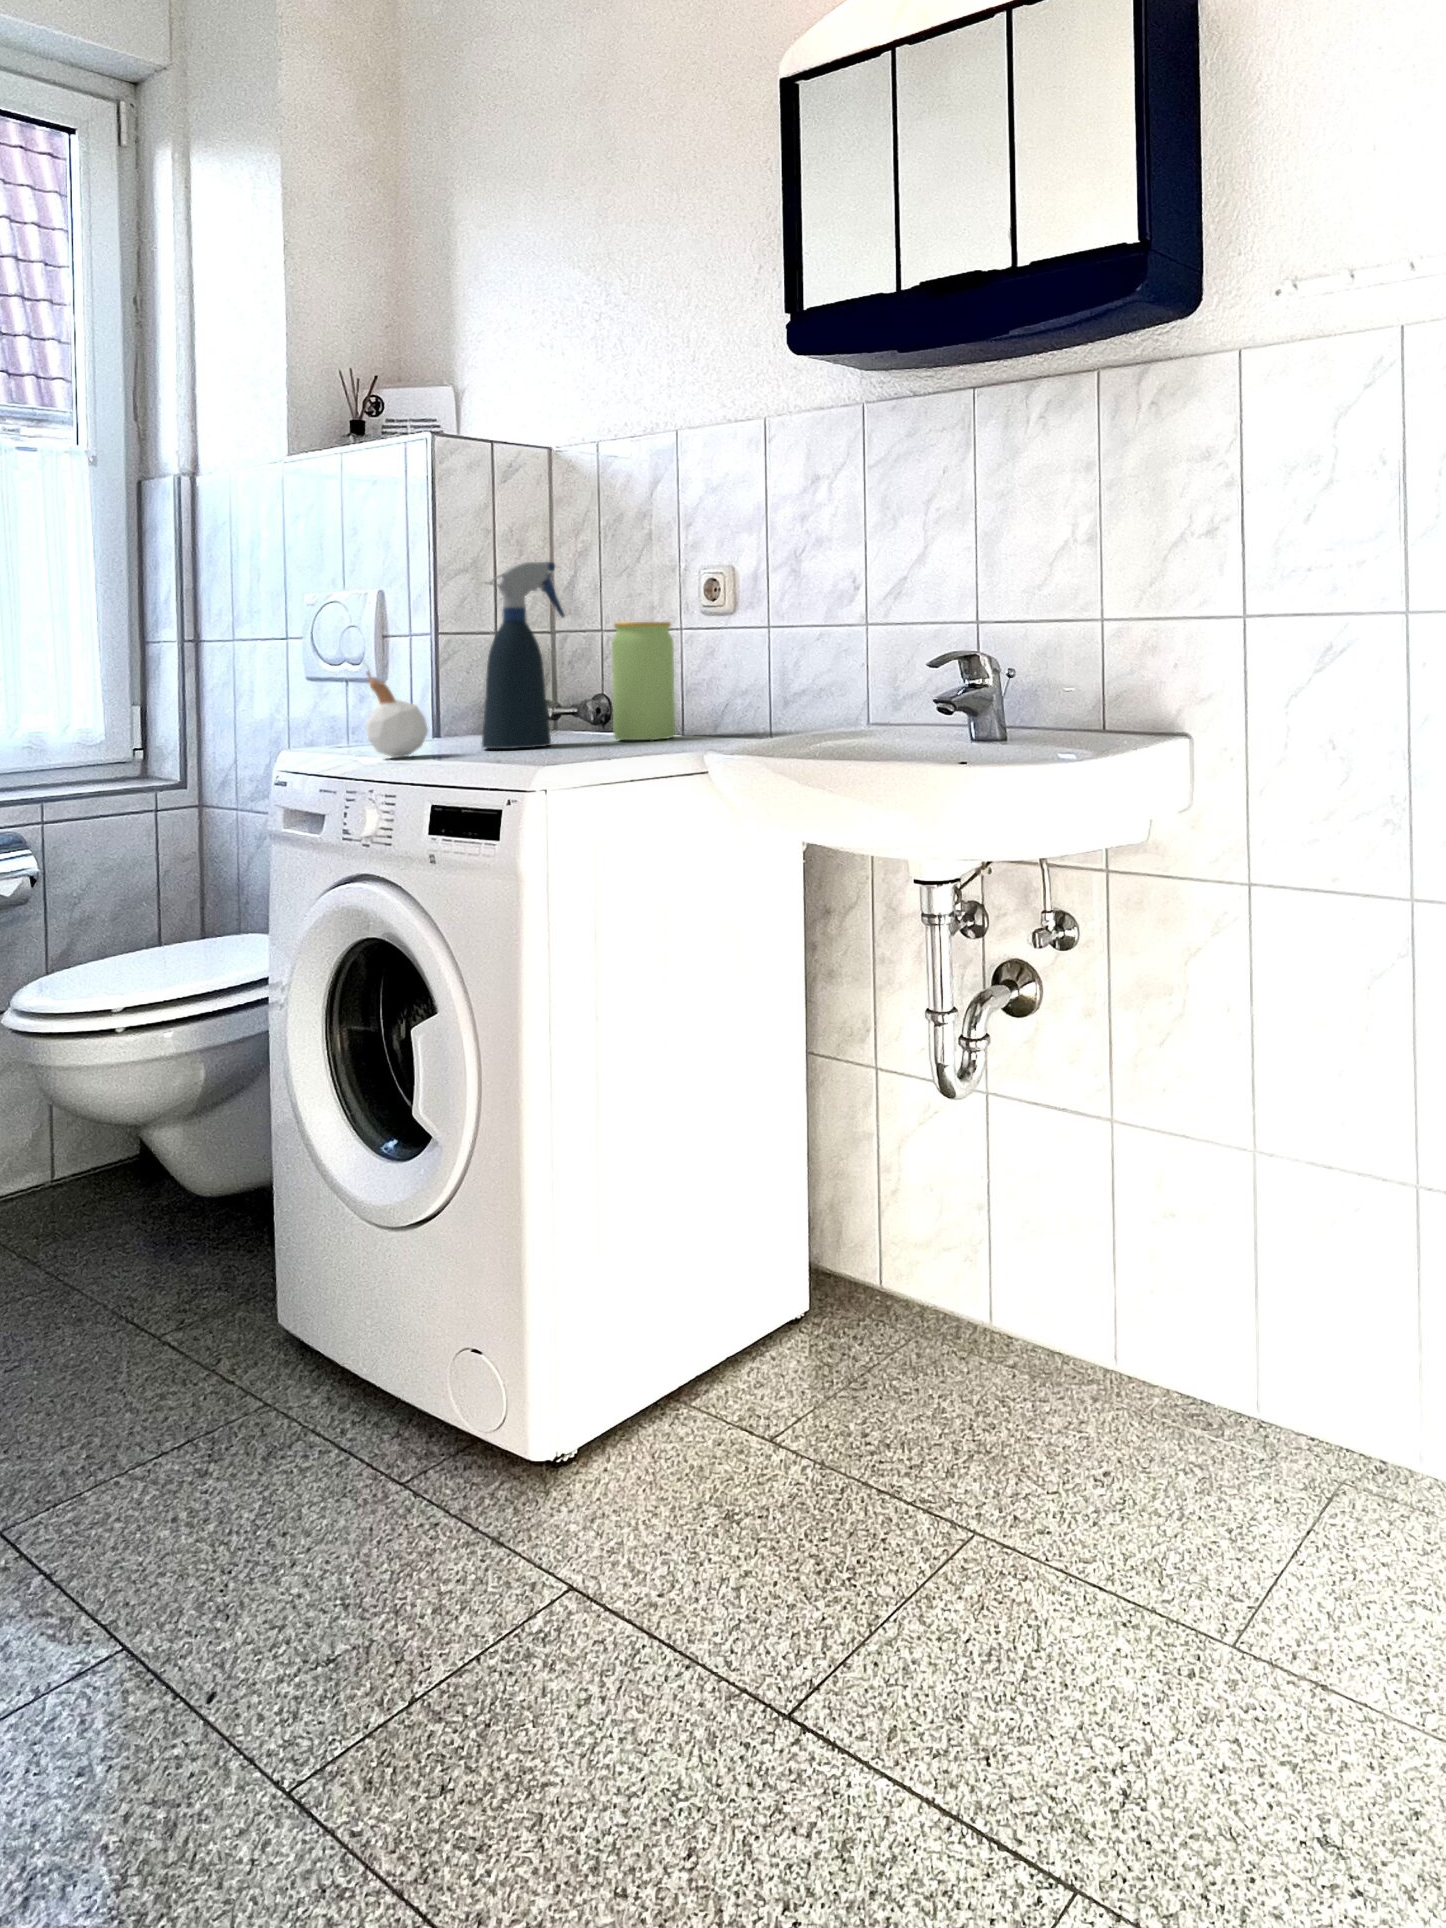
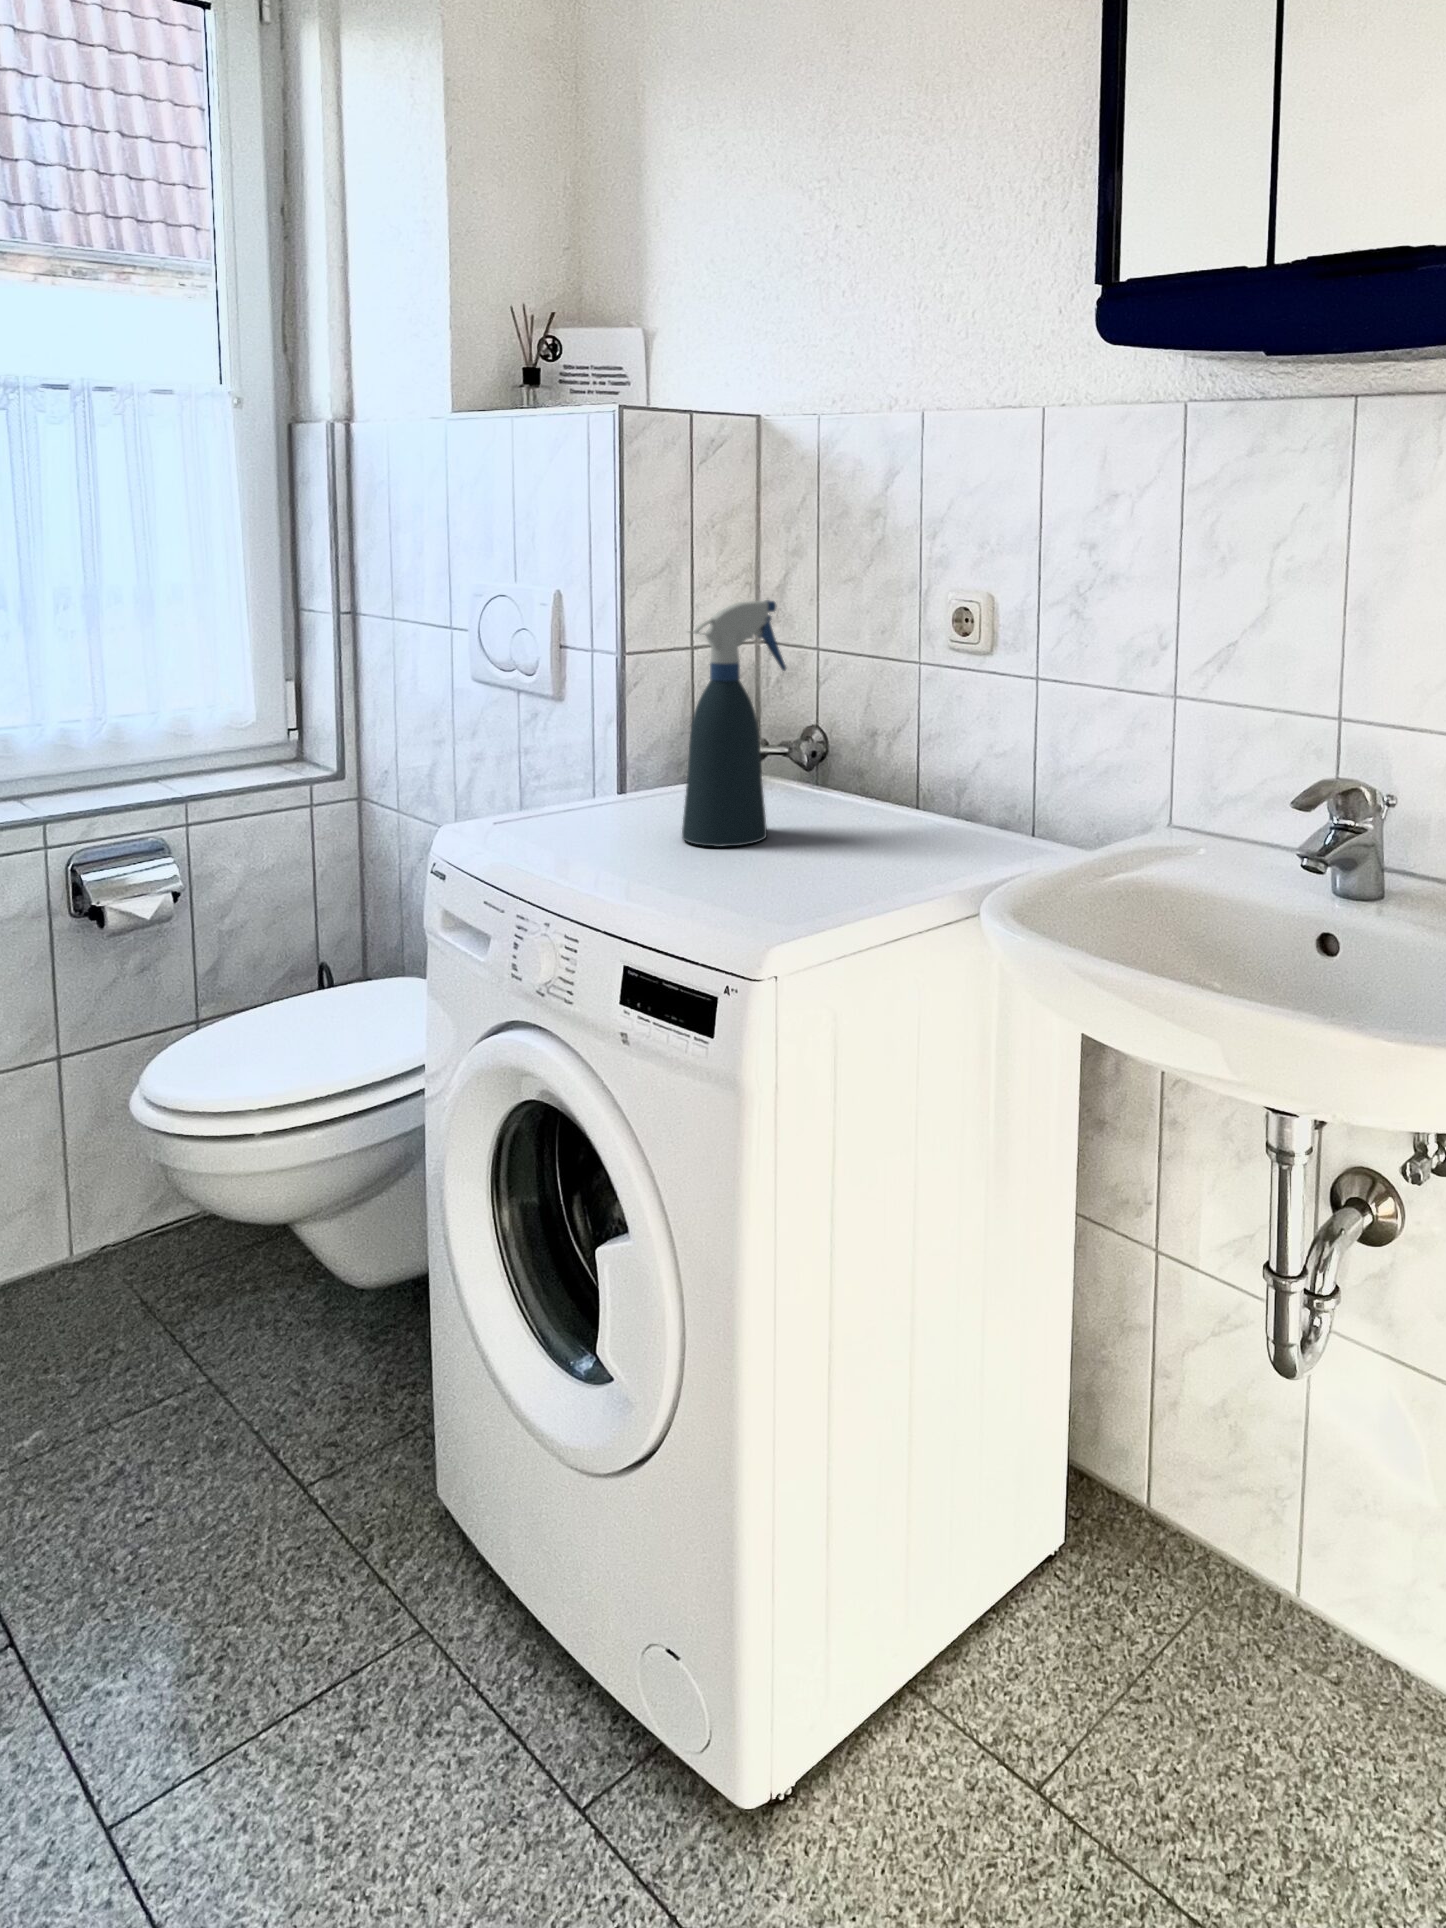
jar: present [612,622,675,740] -> none [843,676,922,835]
candle: present [366,671,428,757] -> none [537,735,618,861]

